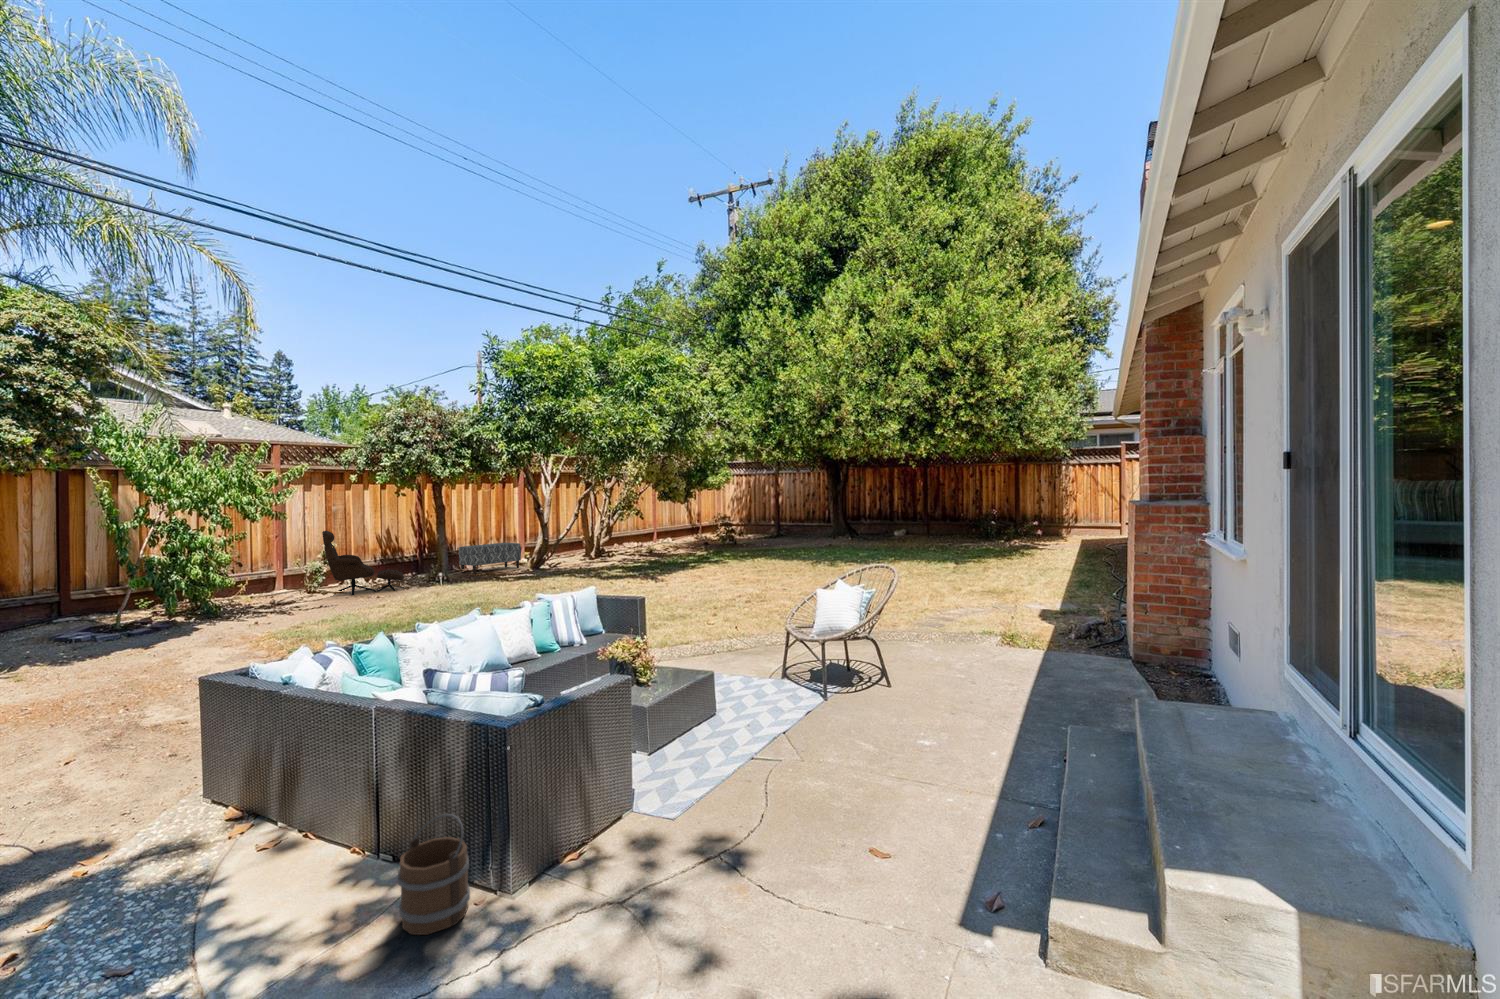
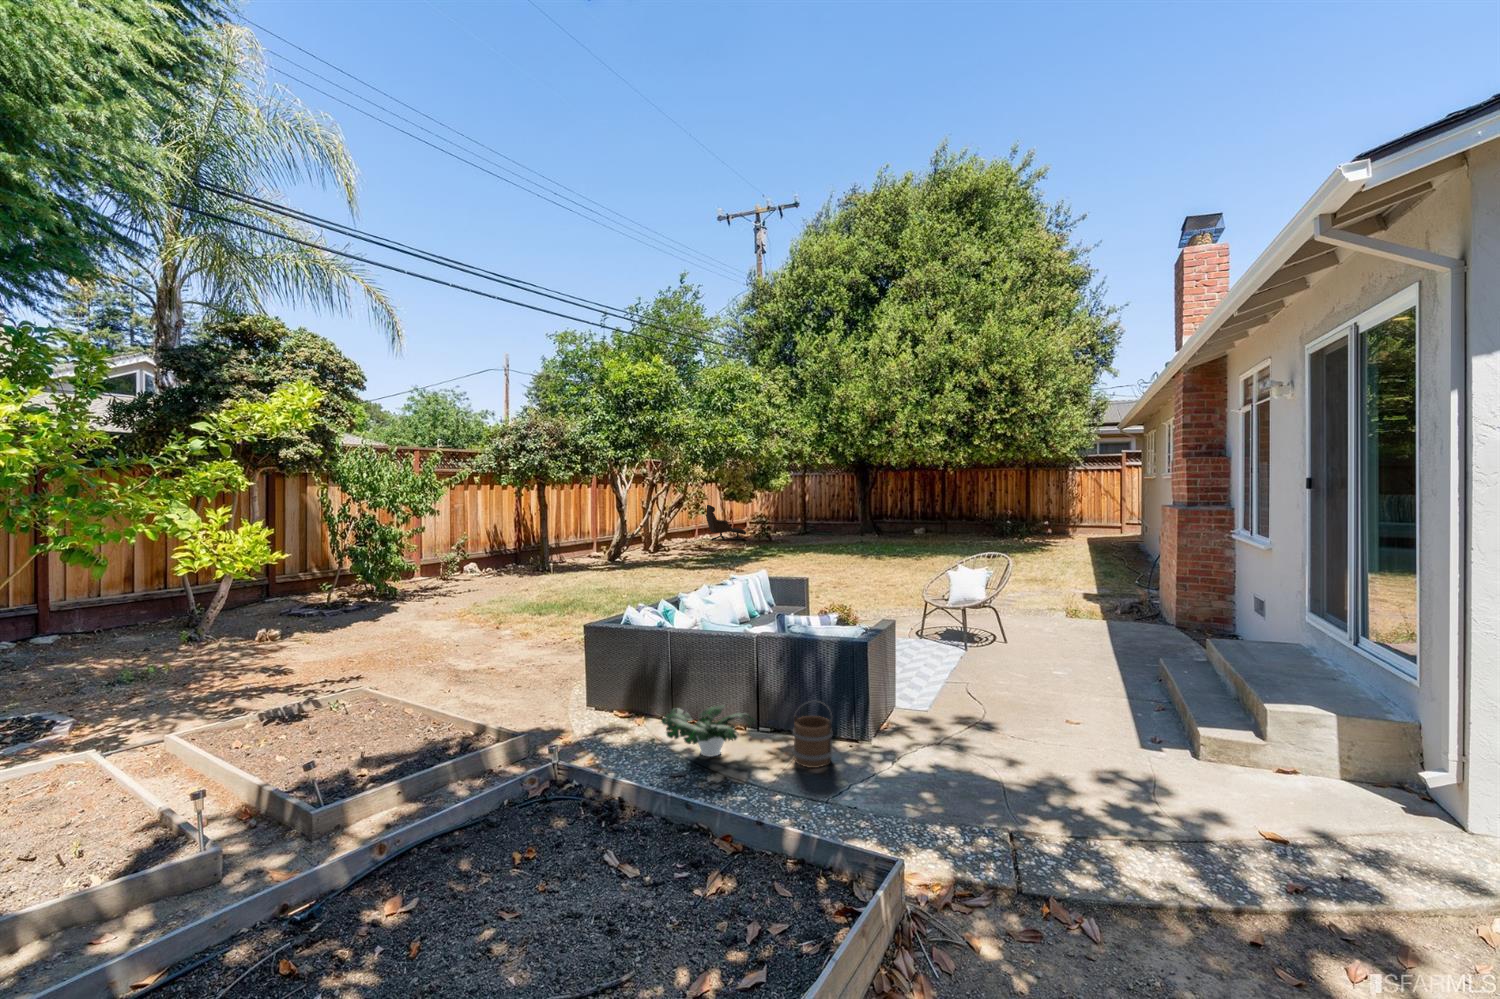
lounge chair: present [322,531,404,595] -> present [706,505,746,541]
bench: present [459,543,521,574] -> none [549,537,601,564]
potted plant: none [187,810,370,904] -> present [662,704,756,757]

